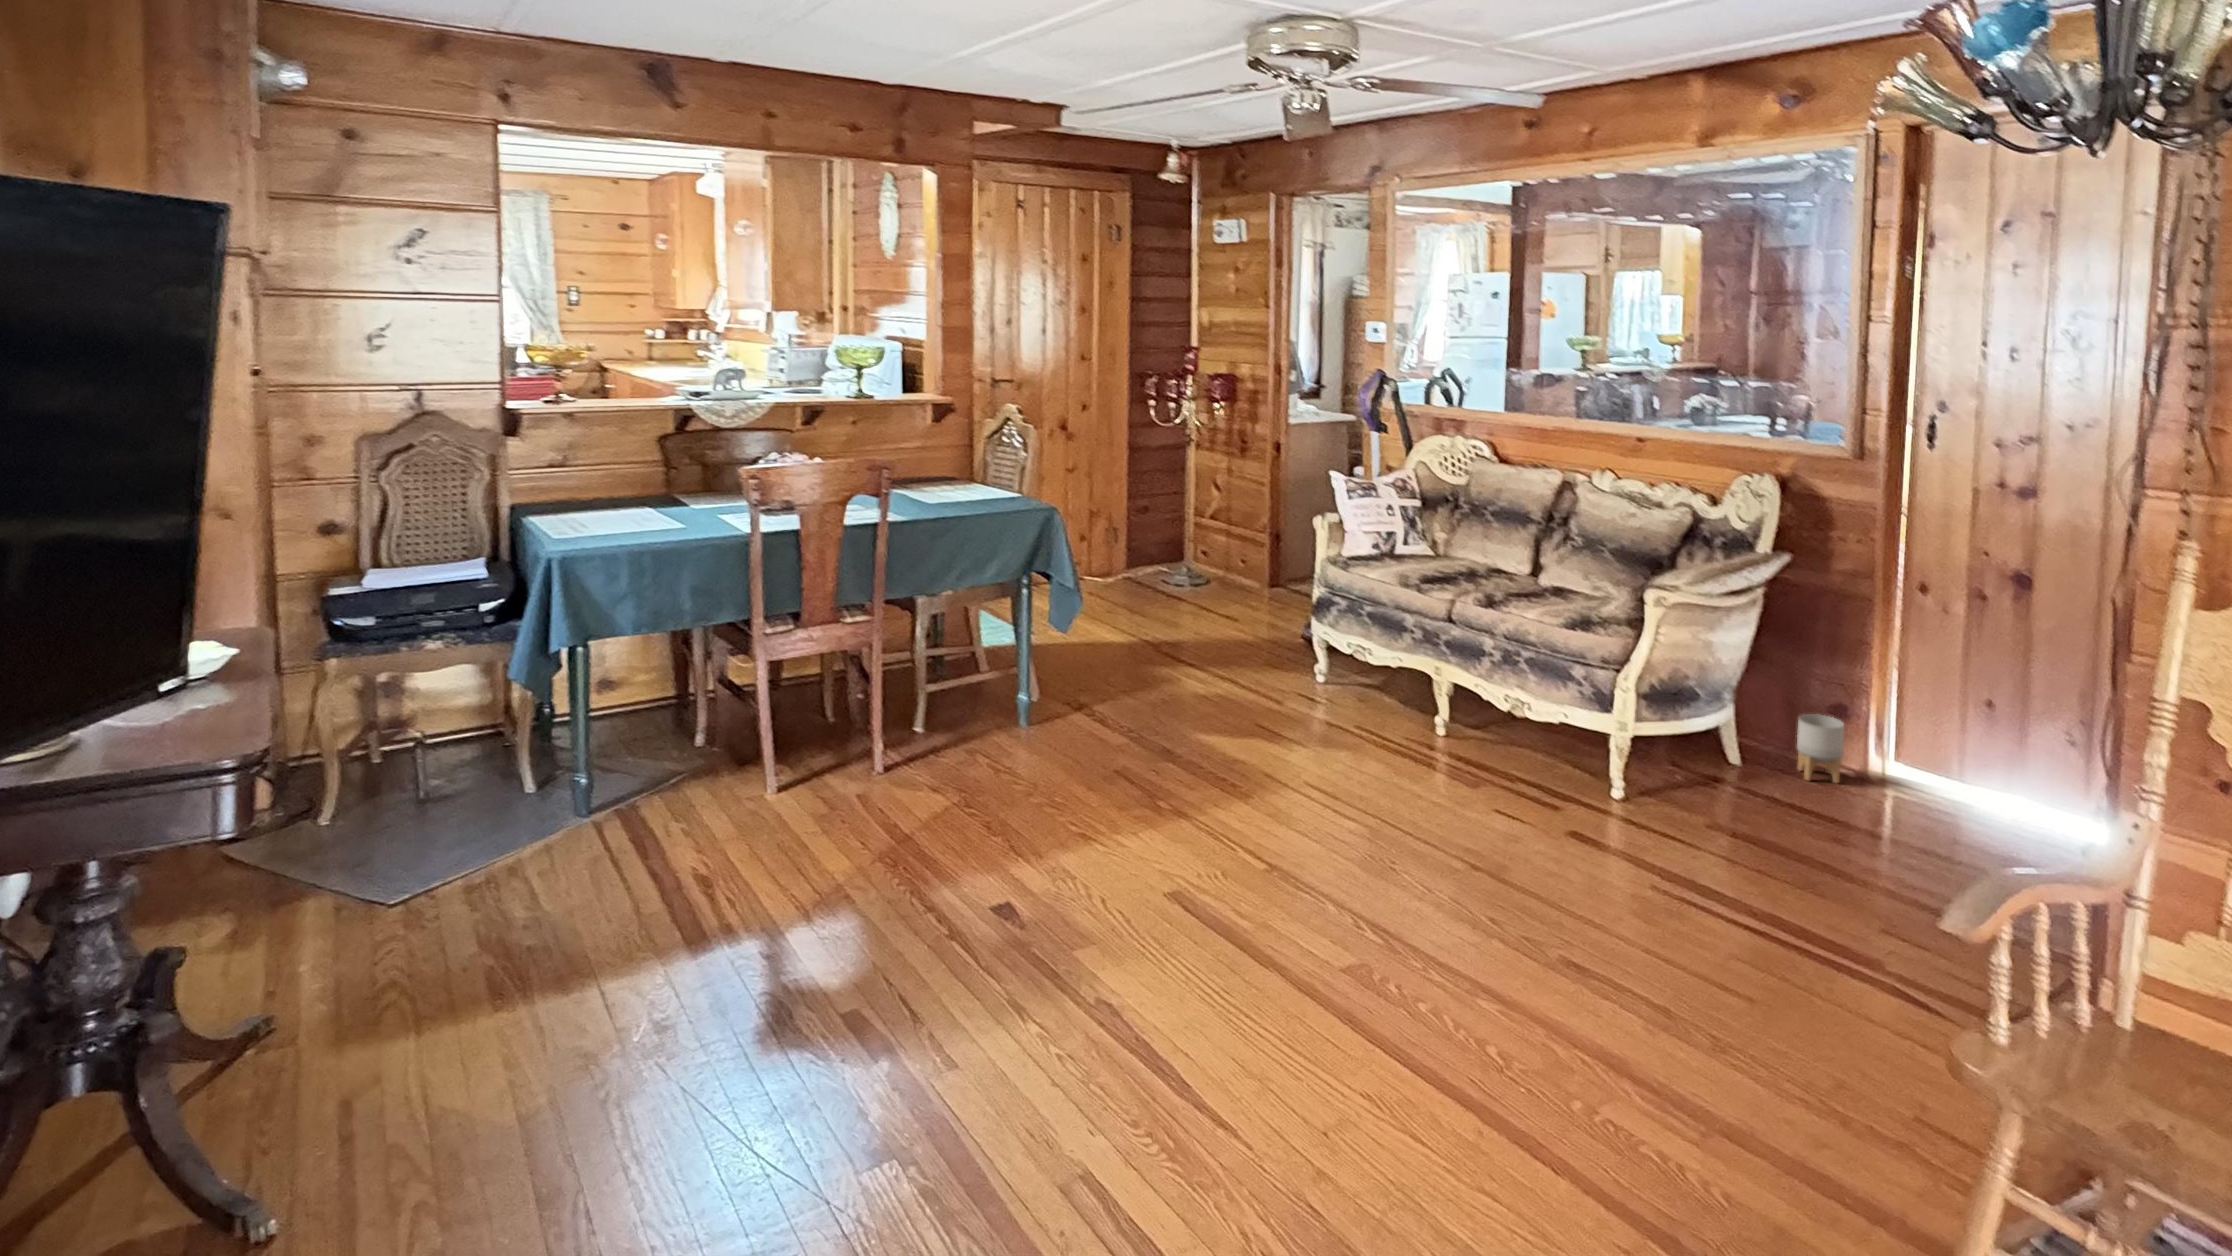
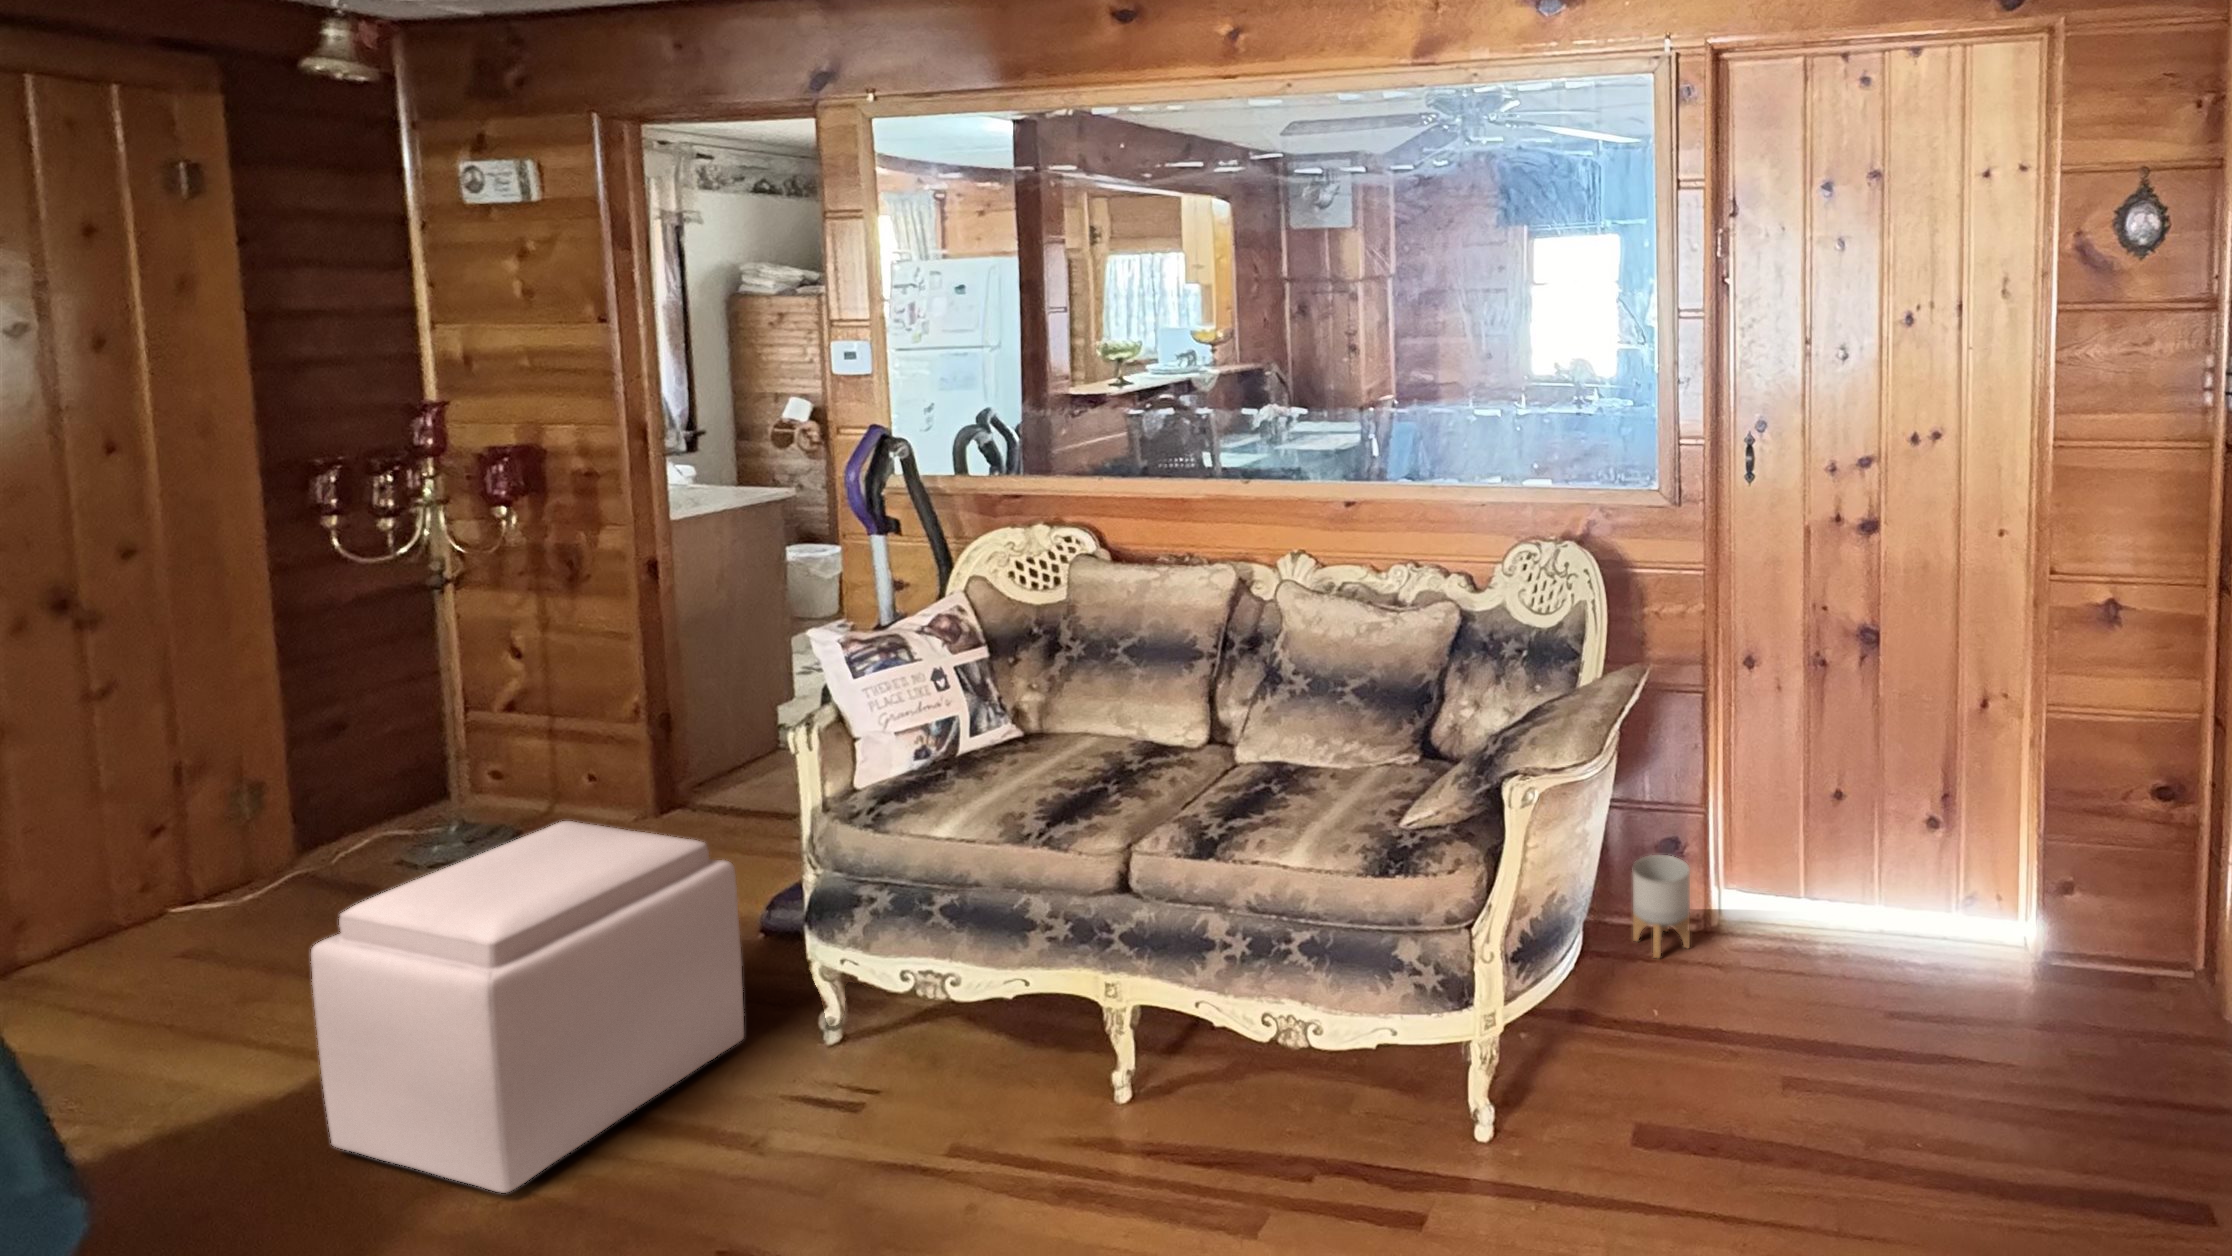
ottoman: none [1138,546,1288,686] -> present [311,821,744,1193]

